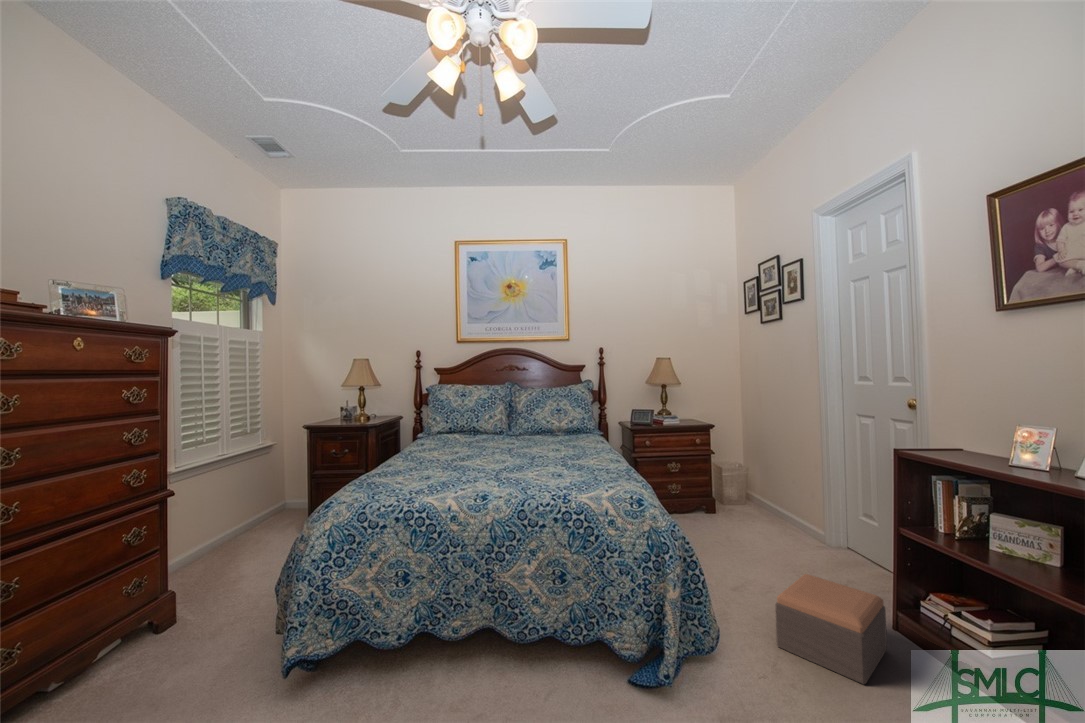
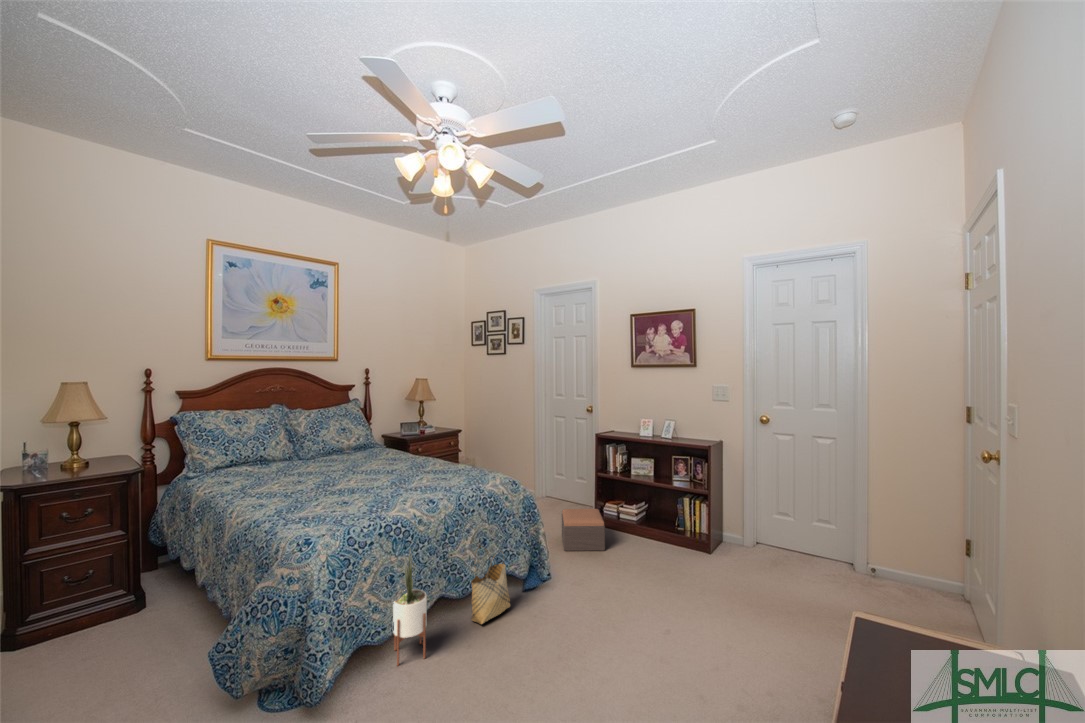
potted plant: none [398,541,453,694] -> present [393,551,426,666]
woven basket: none [517,578,587,691] -> present [471,546,510,624]

